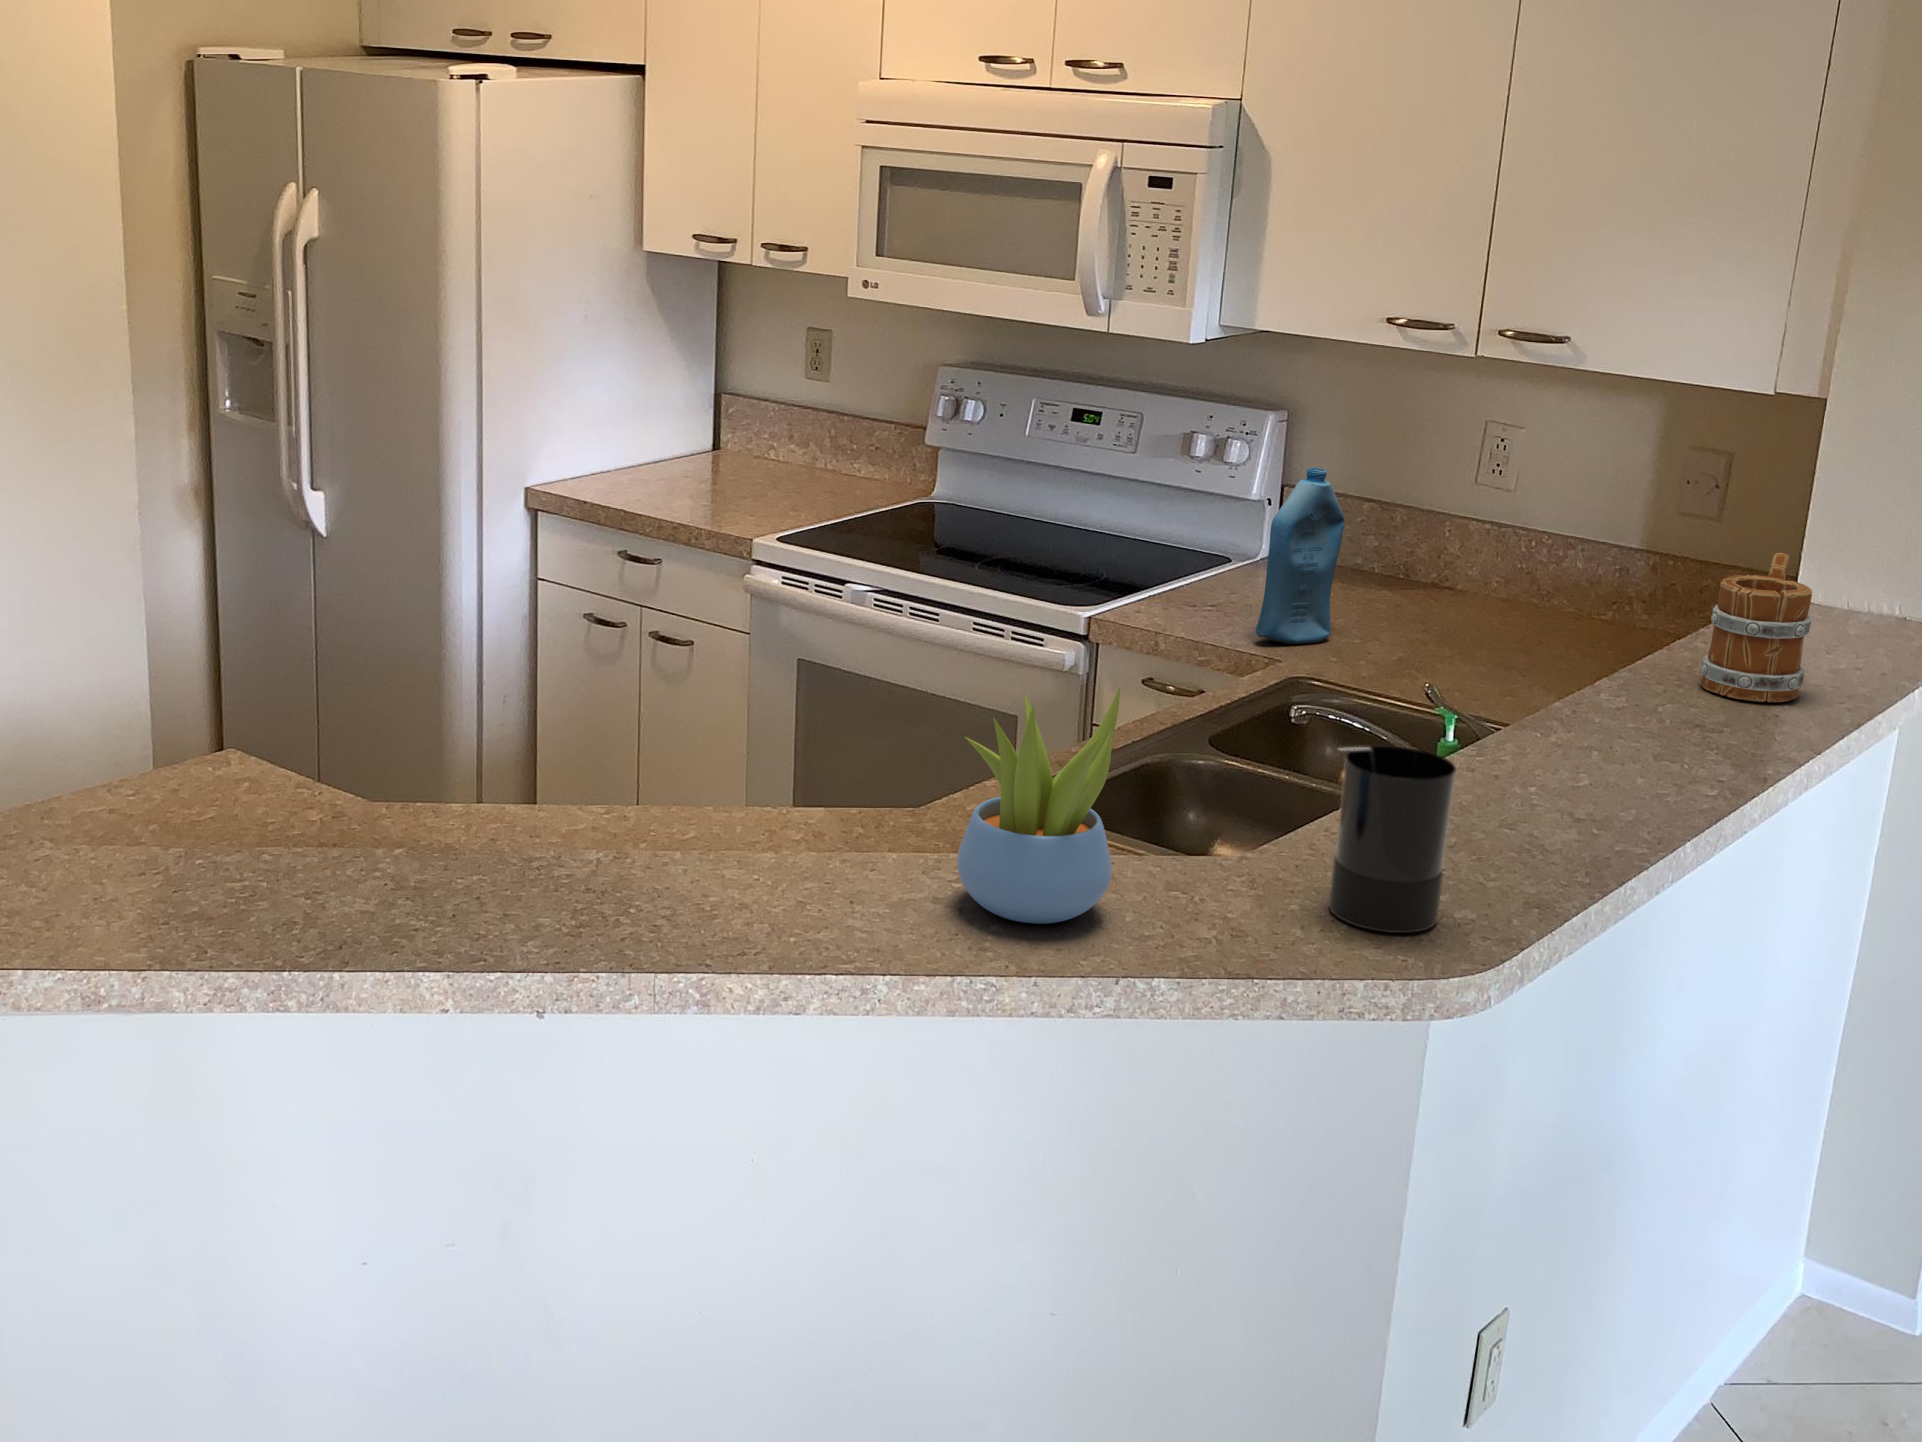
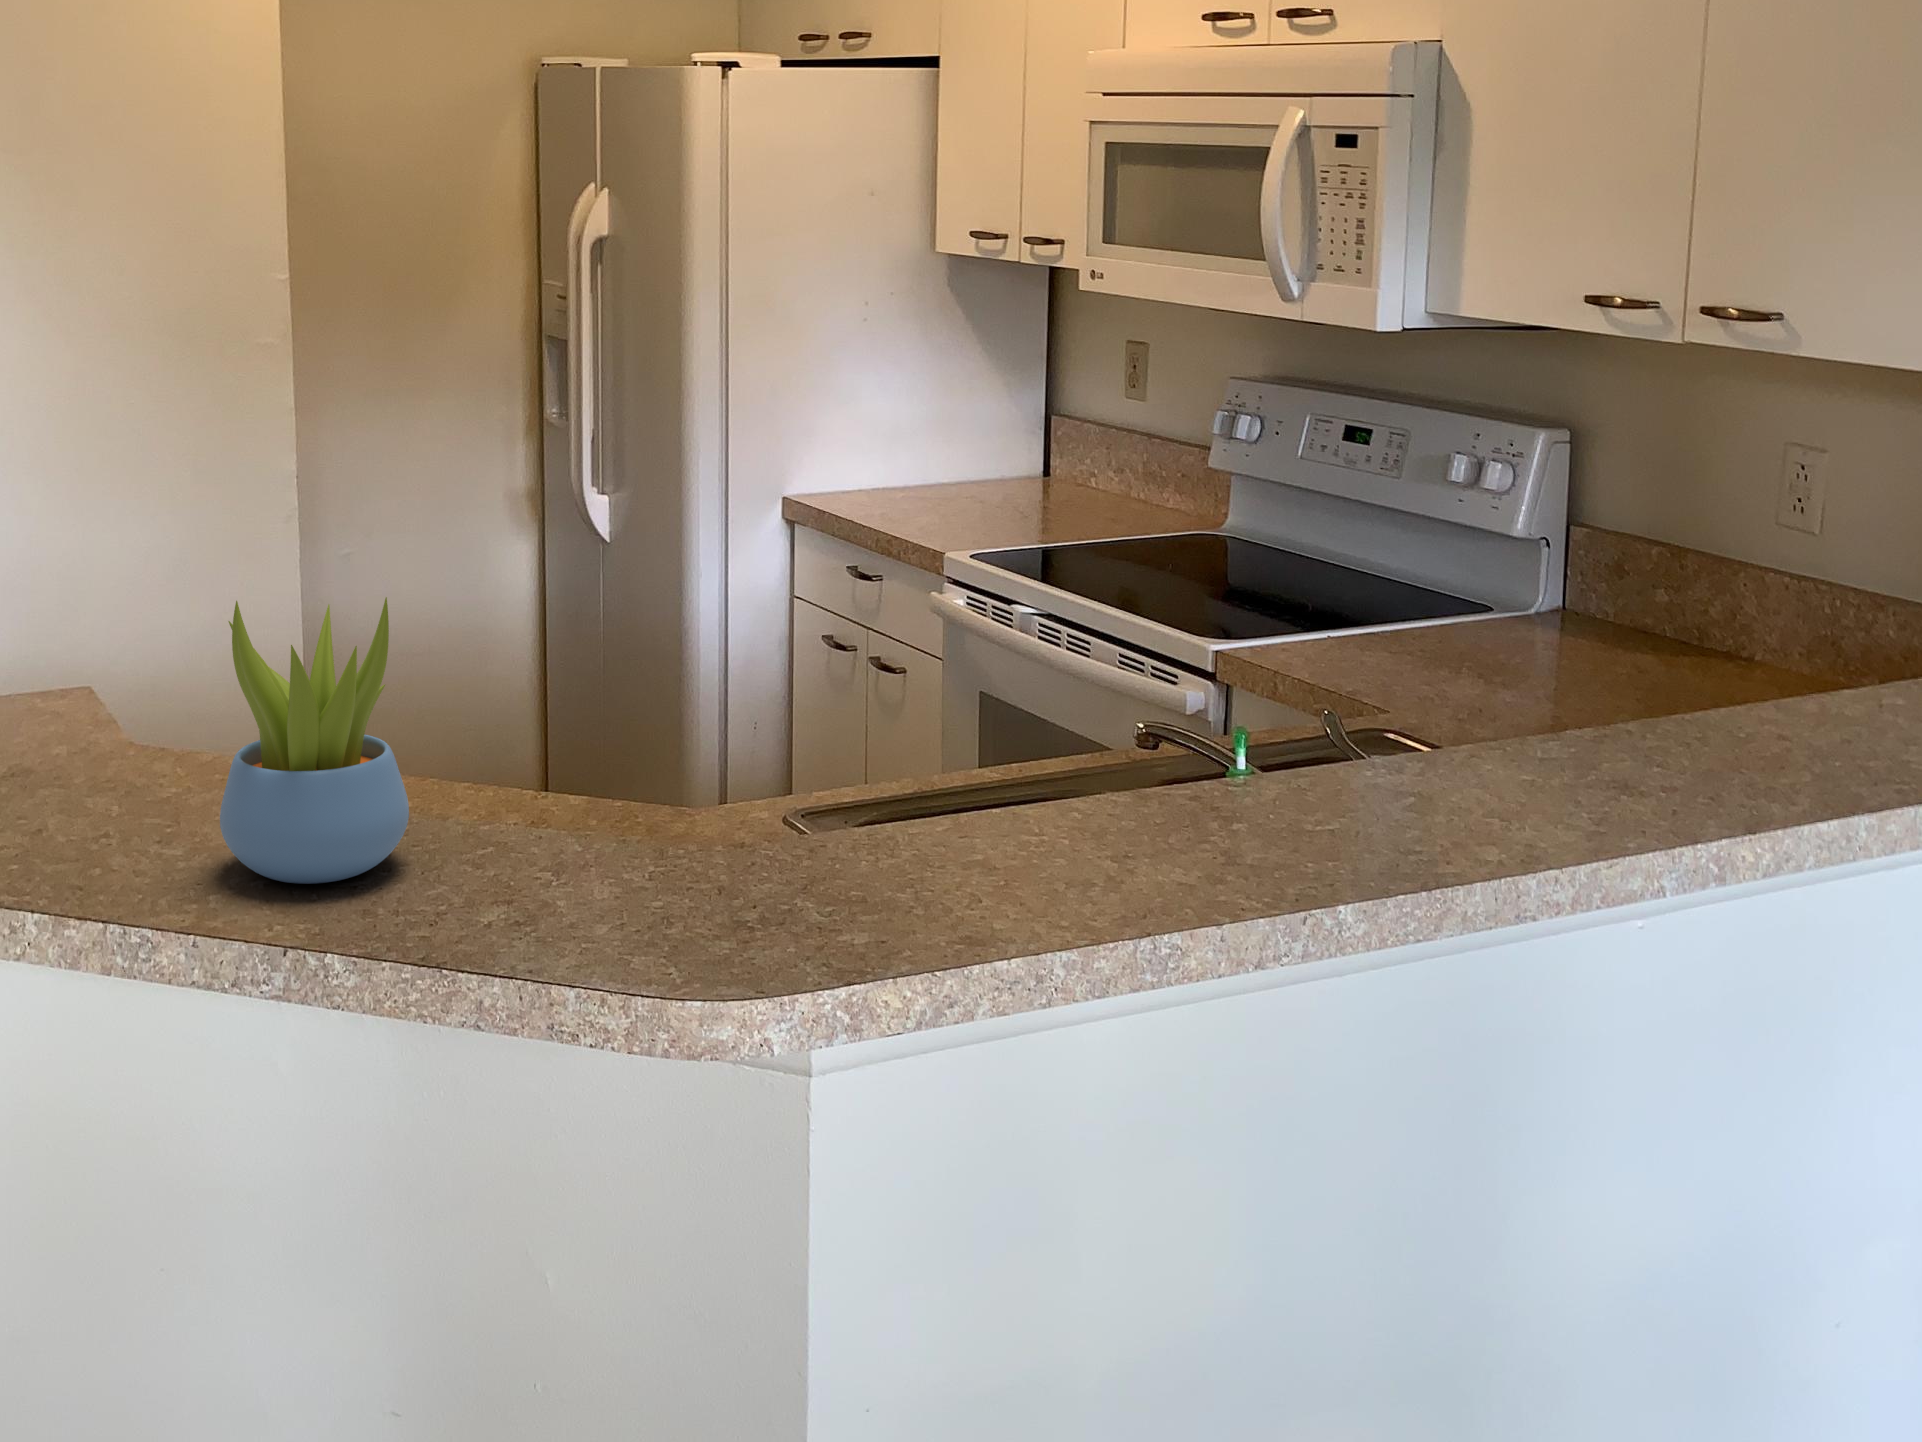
bottle: present [1256,467,1344,644] -> none [1412,480,1535,702]
mug: present [1701,553,1812,702] -> none [1681,567,1838,769]
candle: present [1329,746,1456,933] -> none [640,695,793,948]

